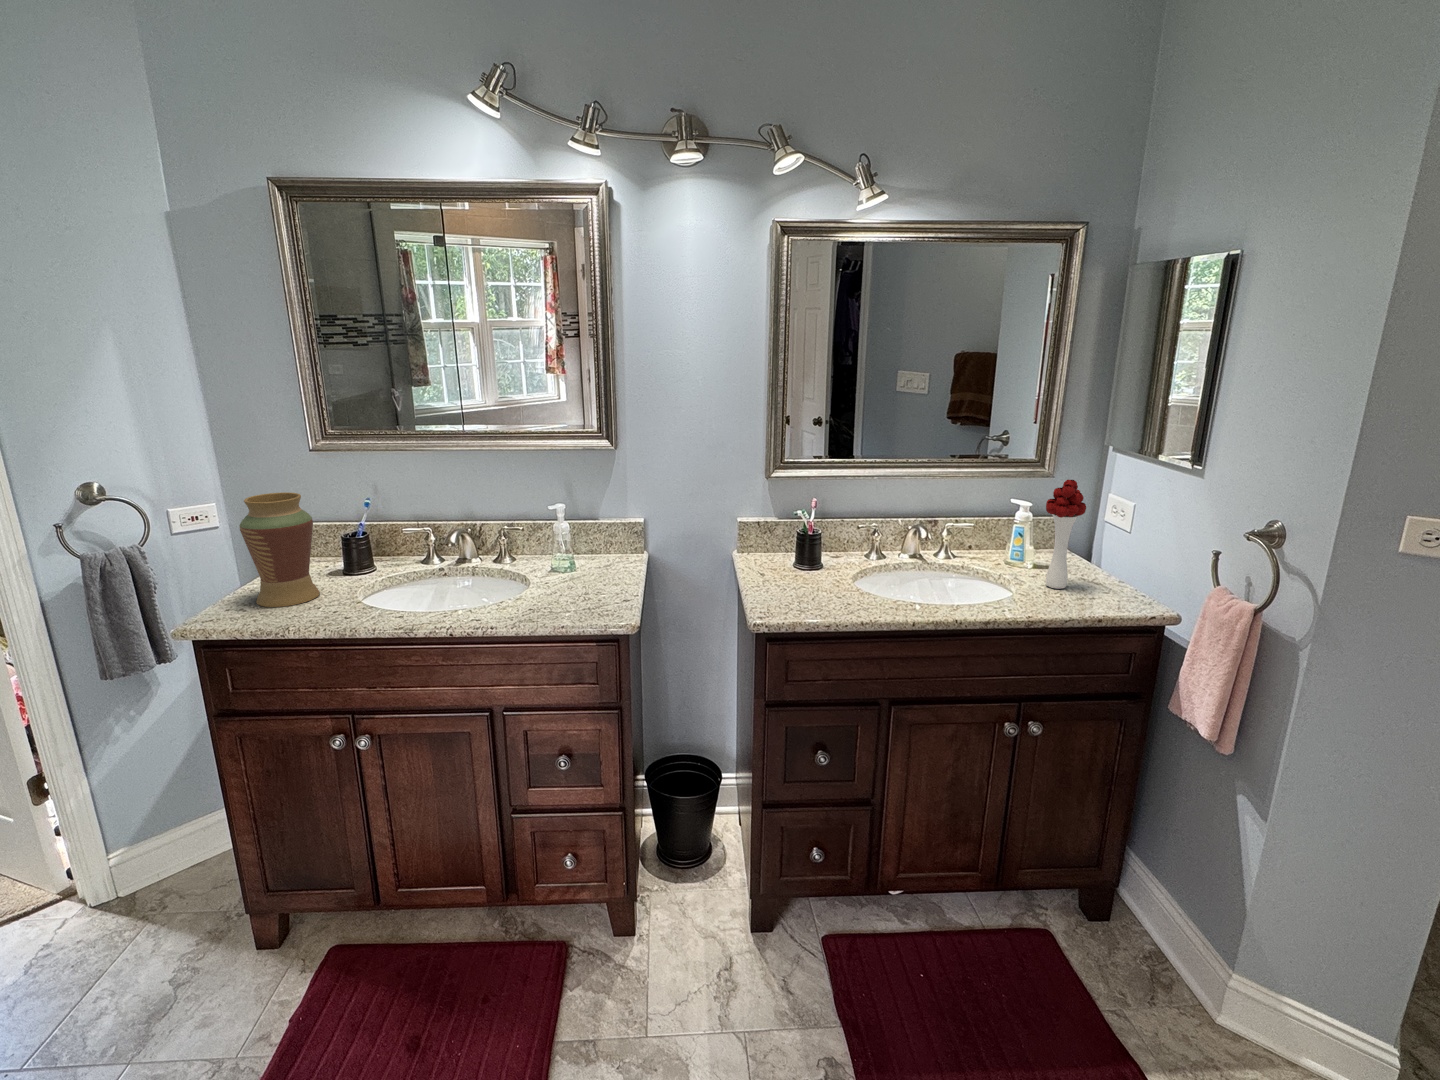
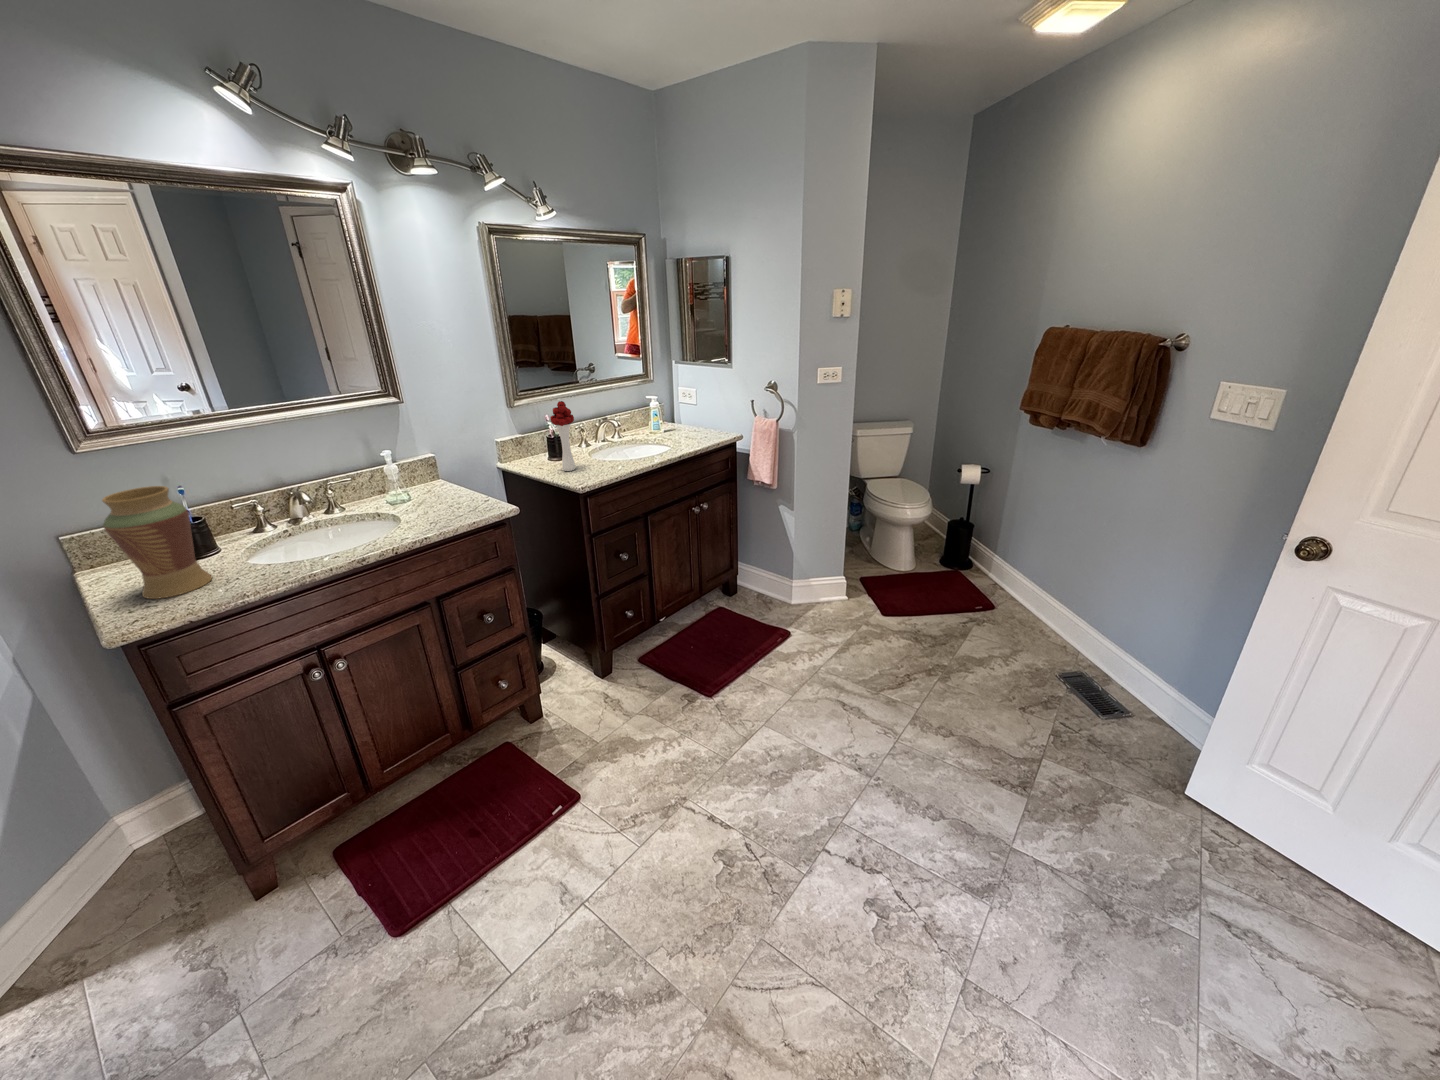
flower bouquet: present [1046,480,1086,589] -> present [550,401,575,471]

